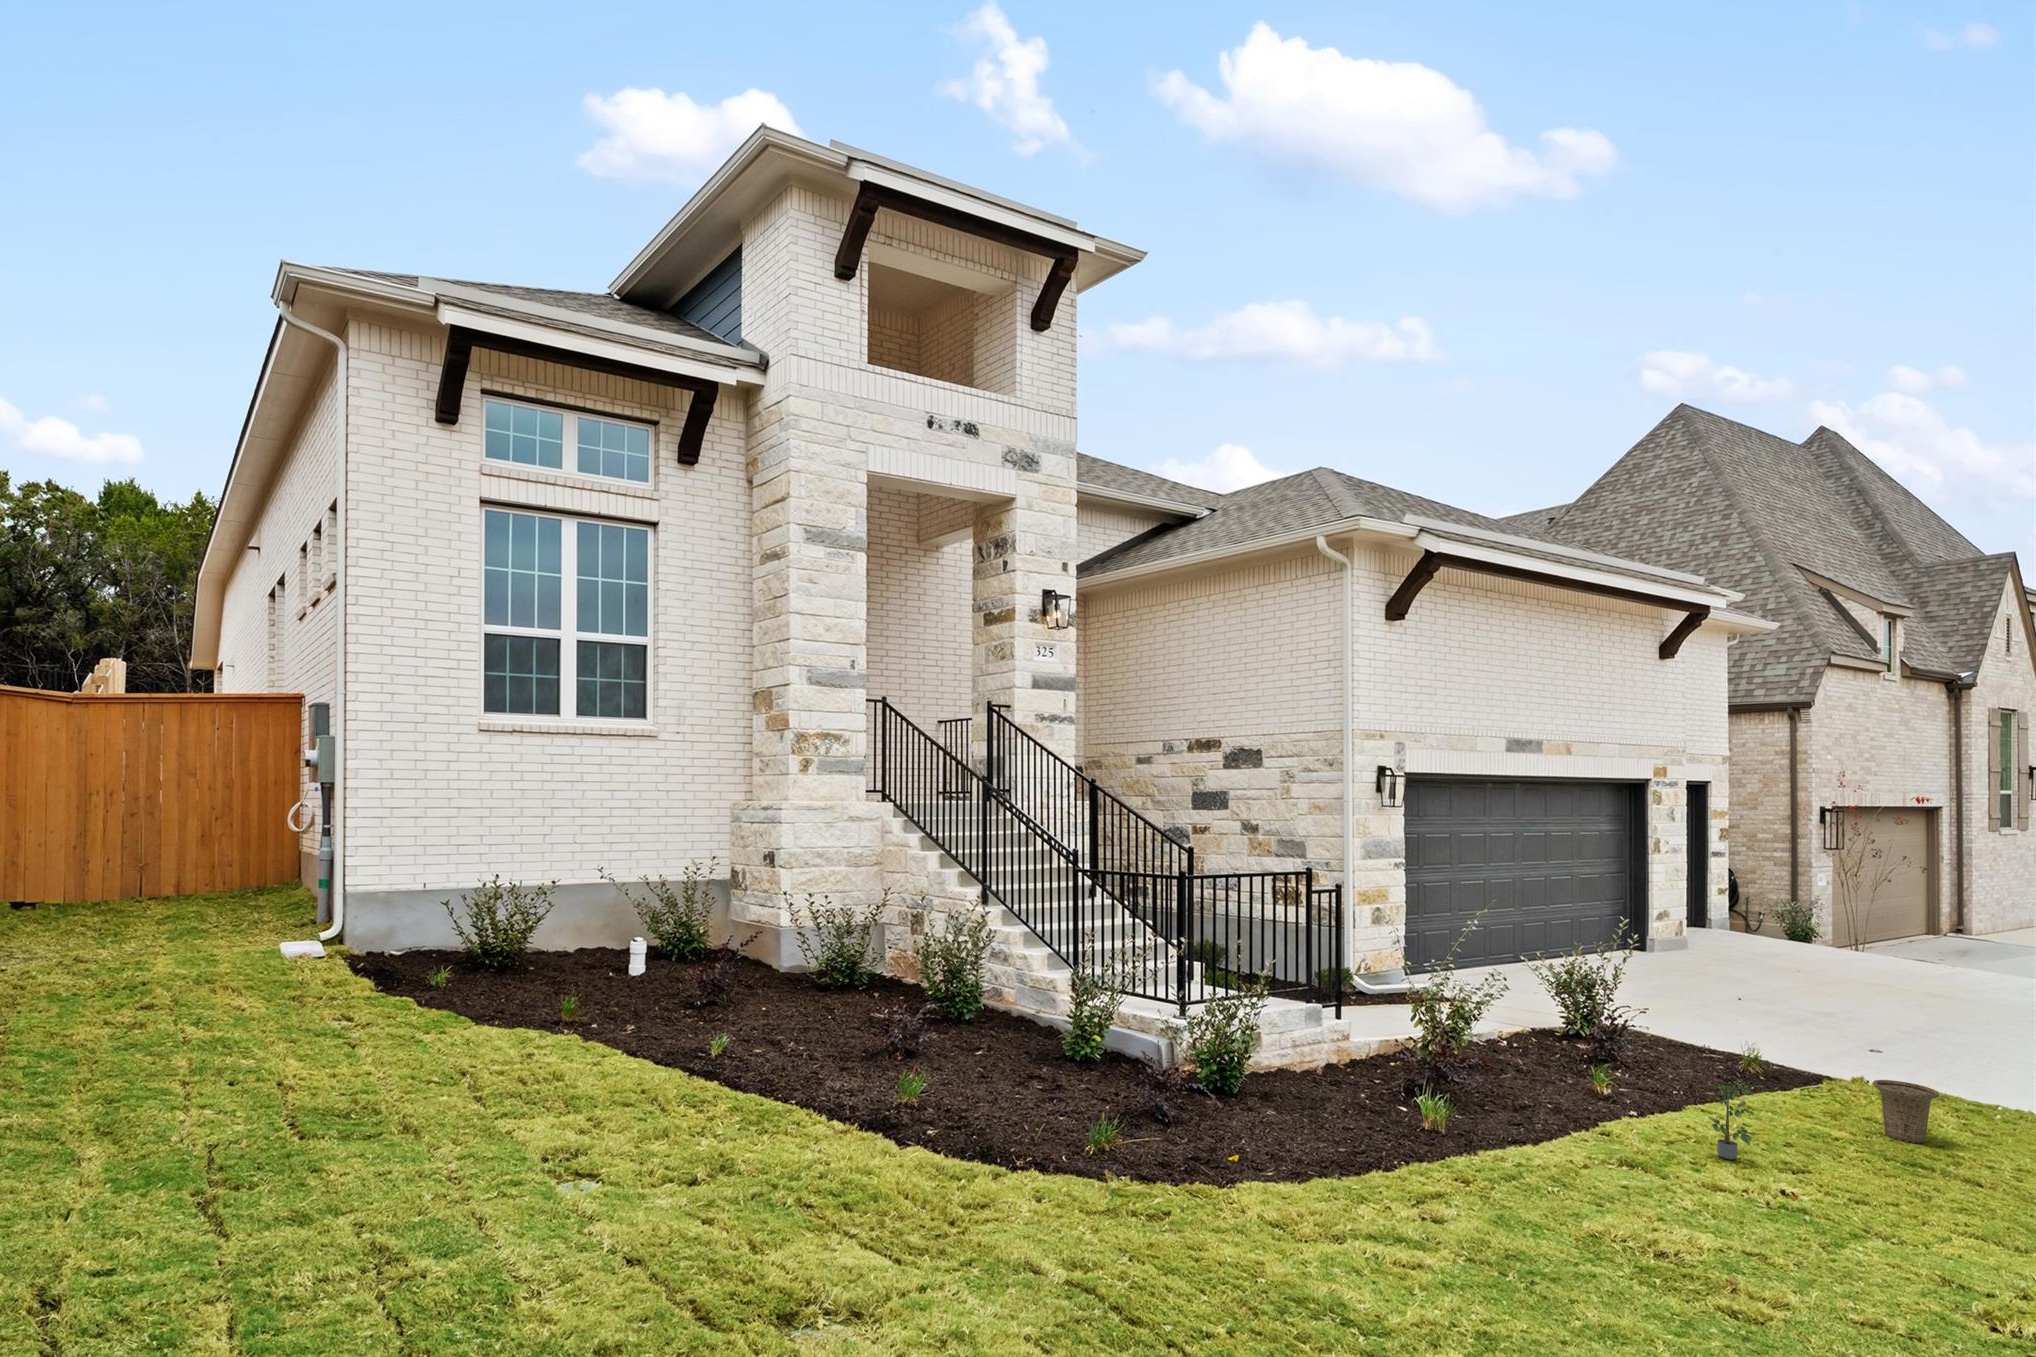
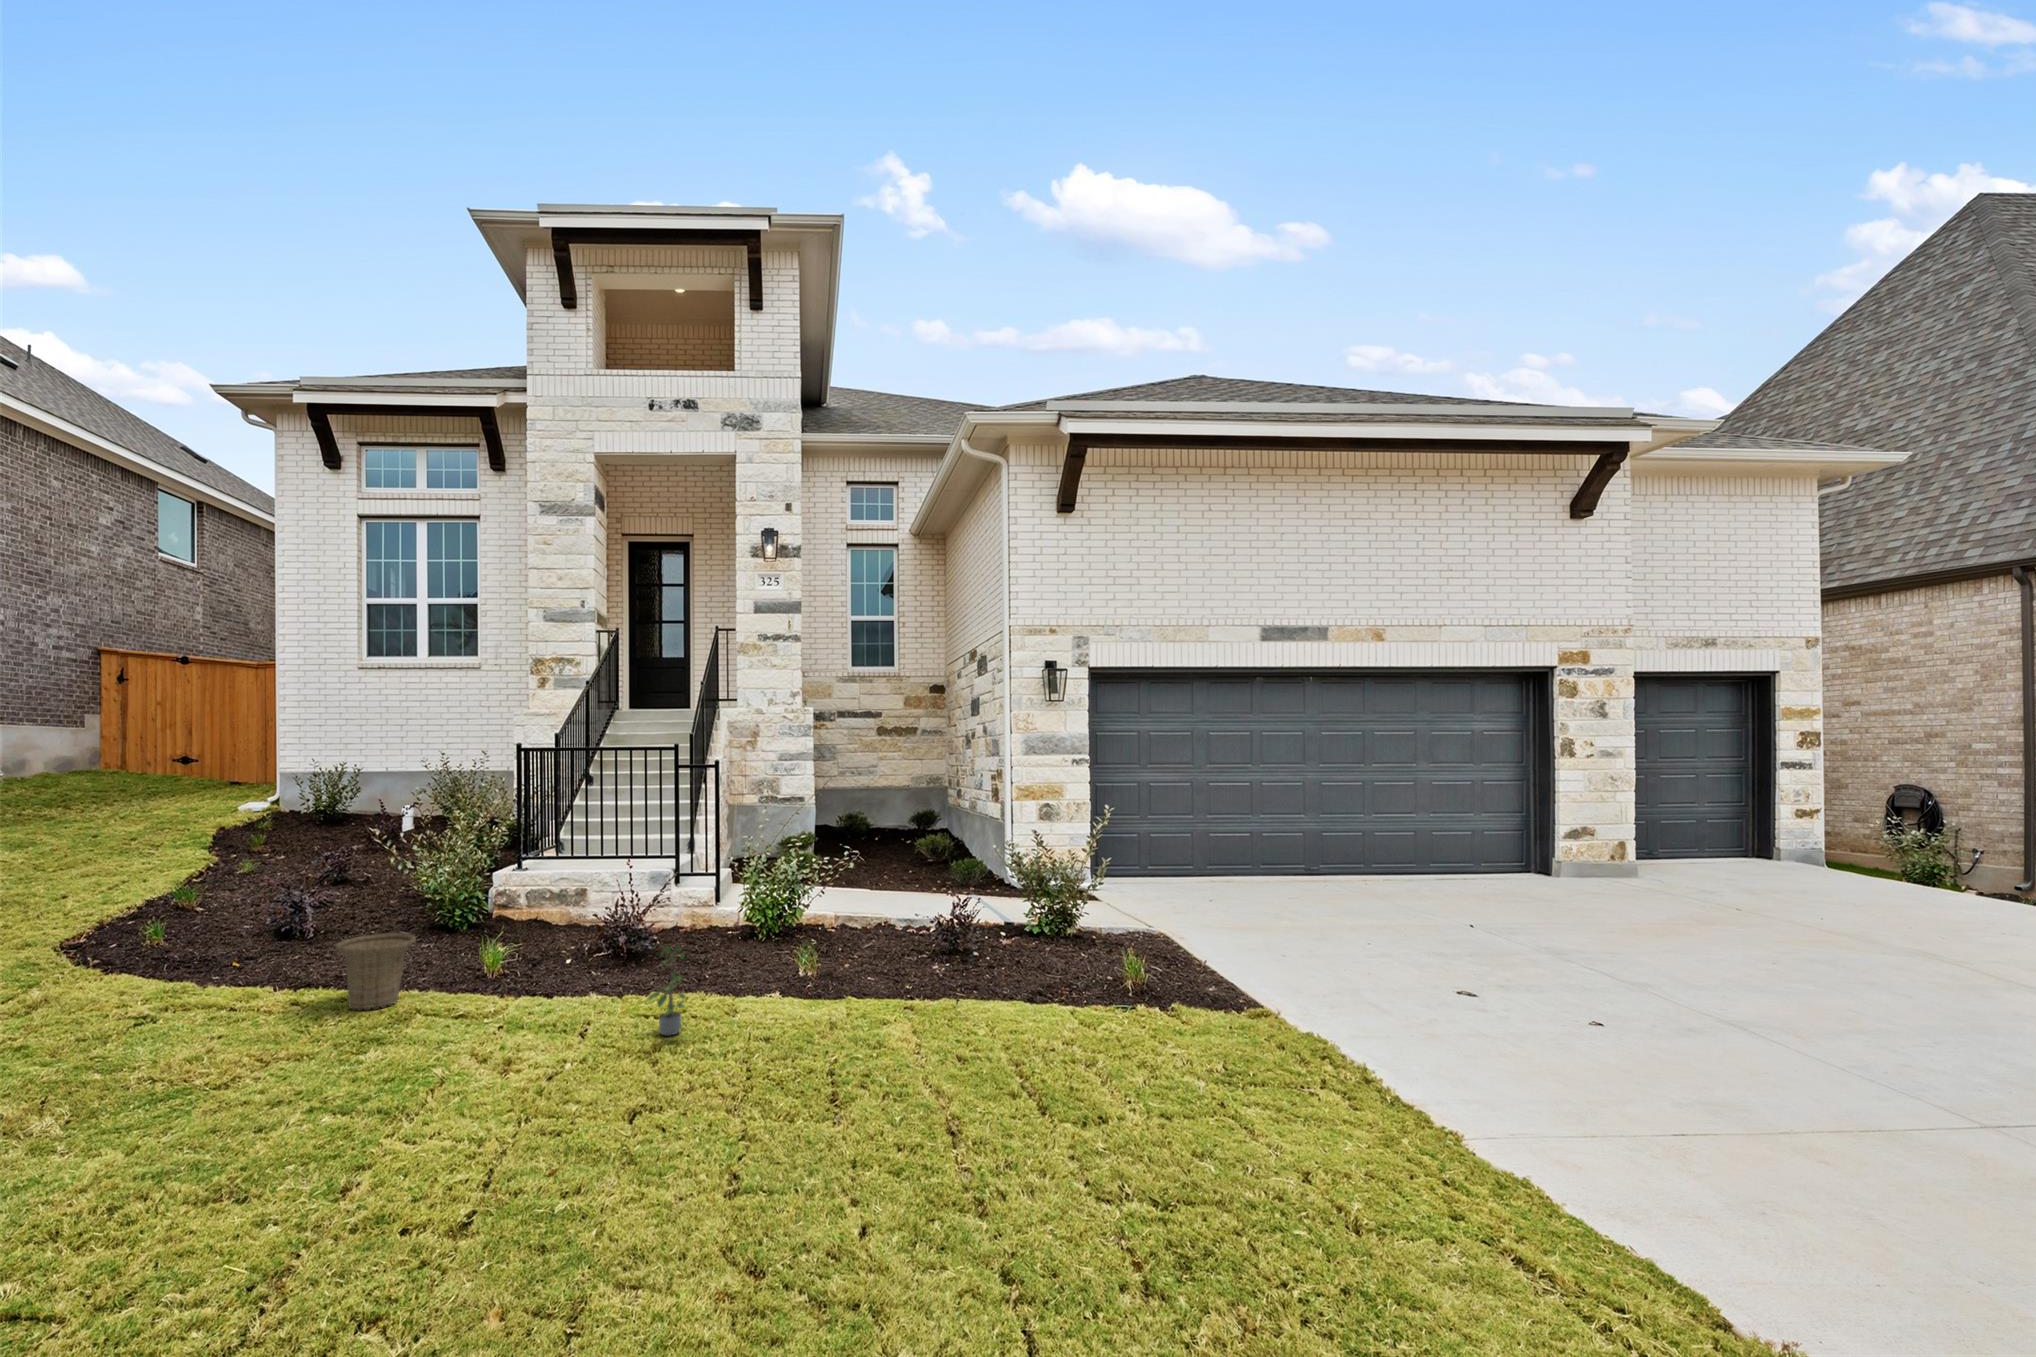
basket: present [1873,1080,1939,1143] -> present [336,933,416,1011]

